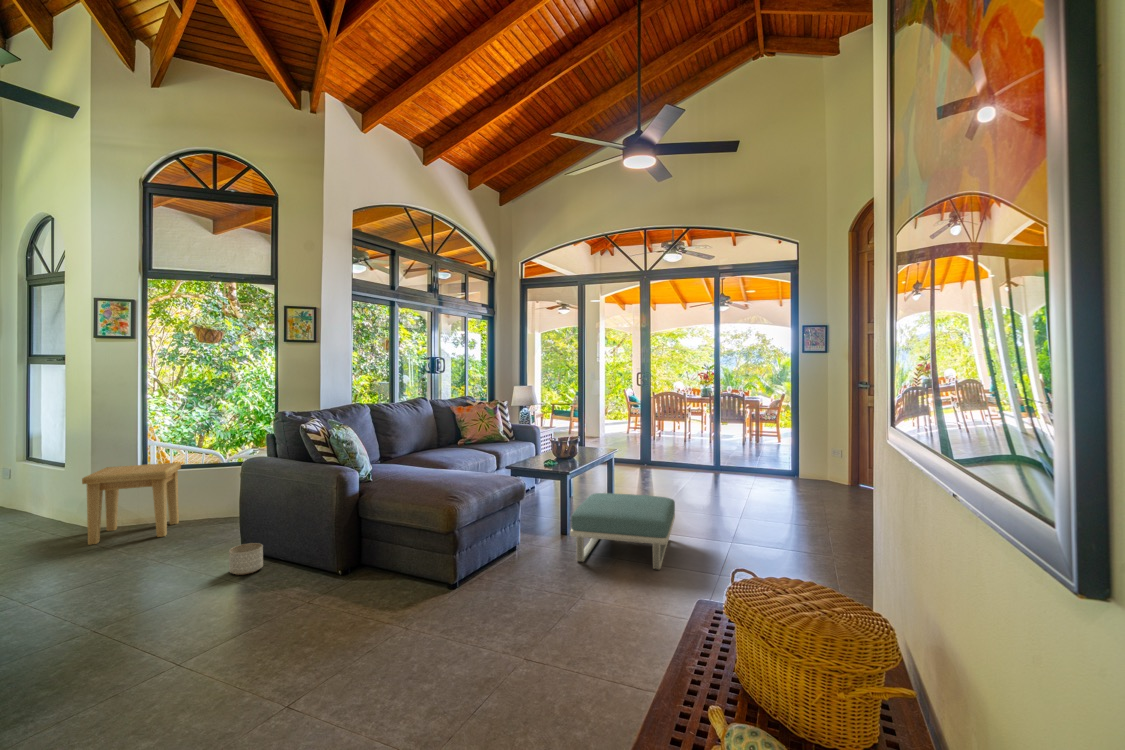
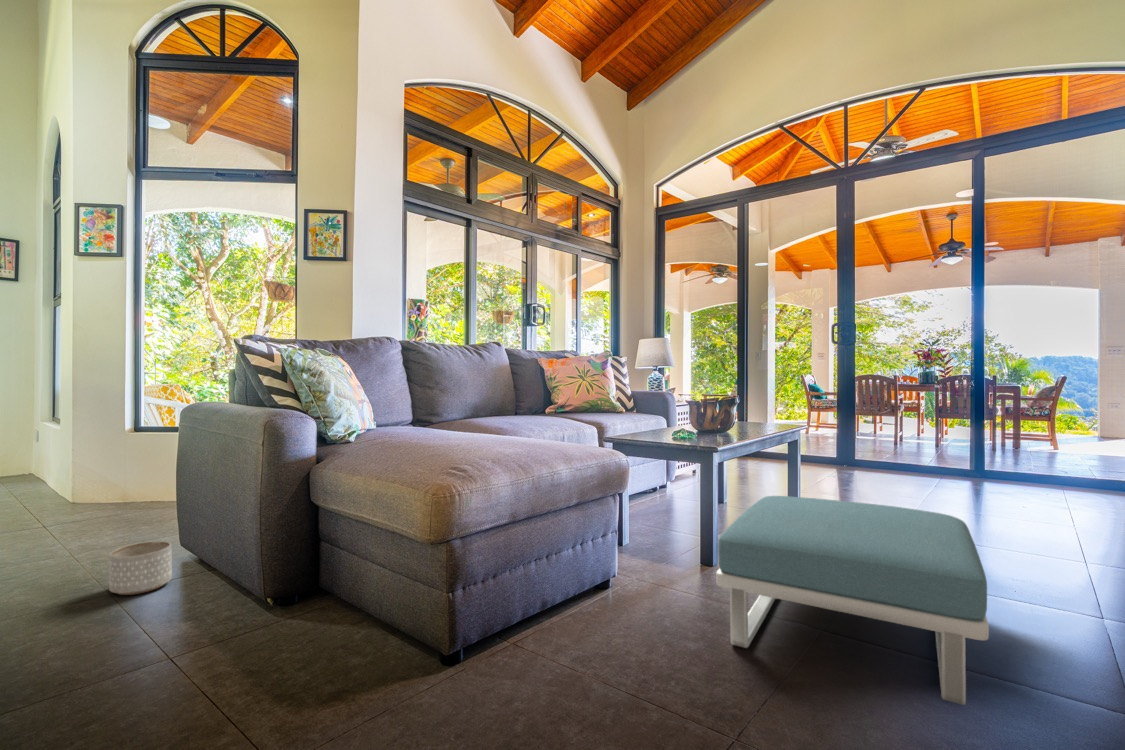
side table: present [82,463,181,545] -> none [24,421,174,523]

